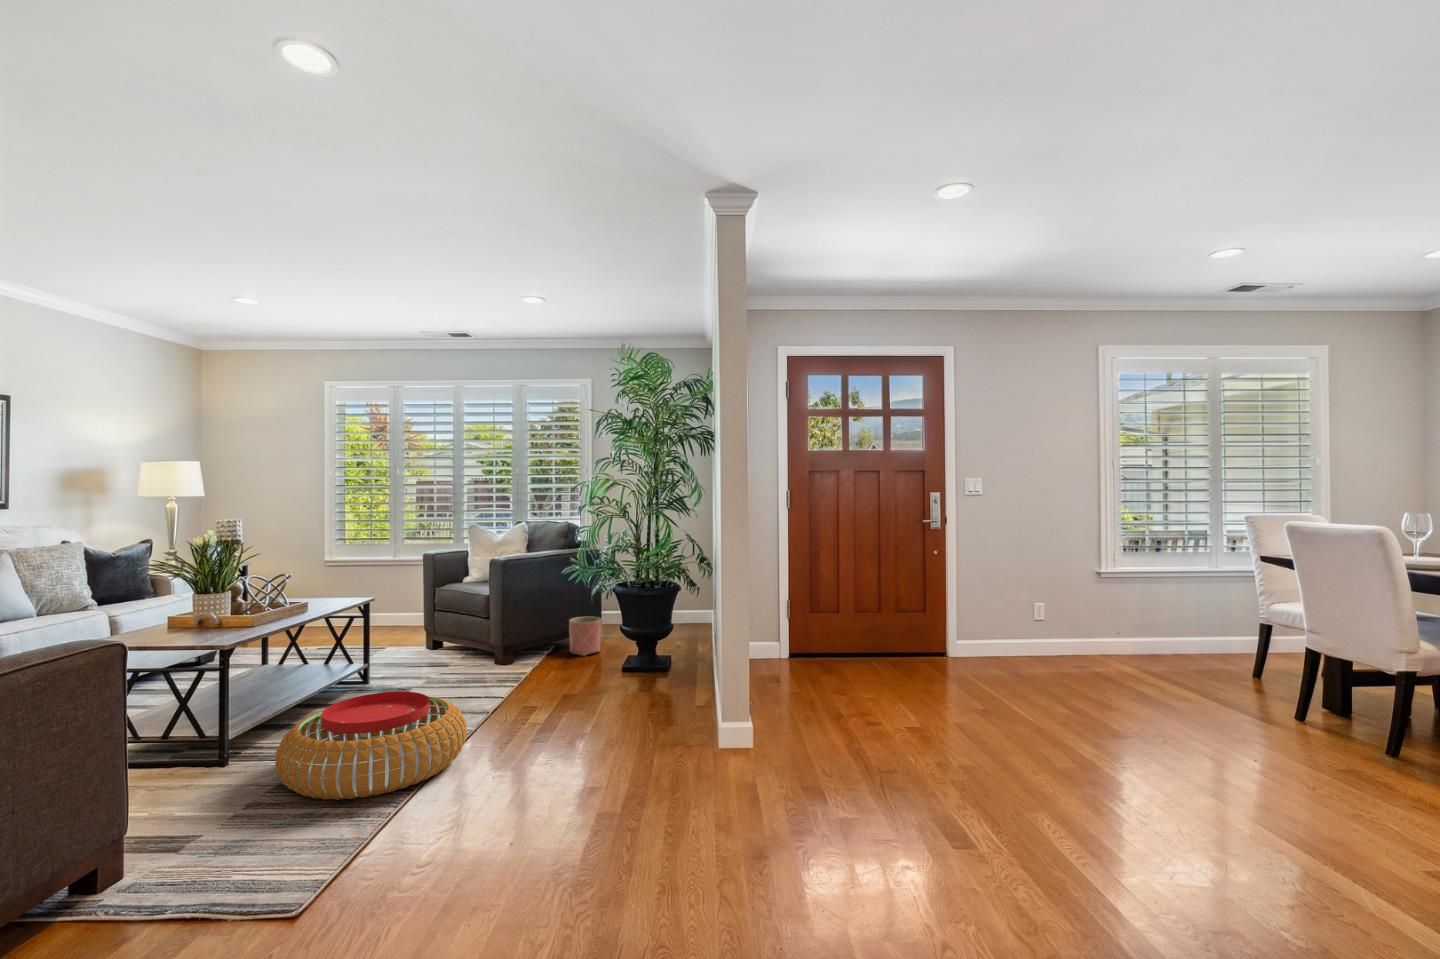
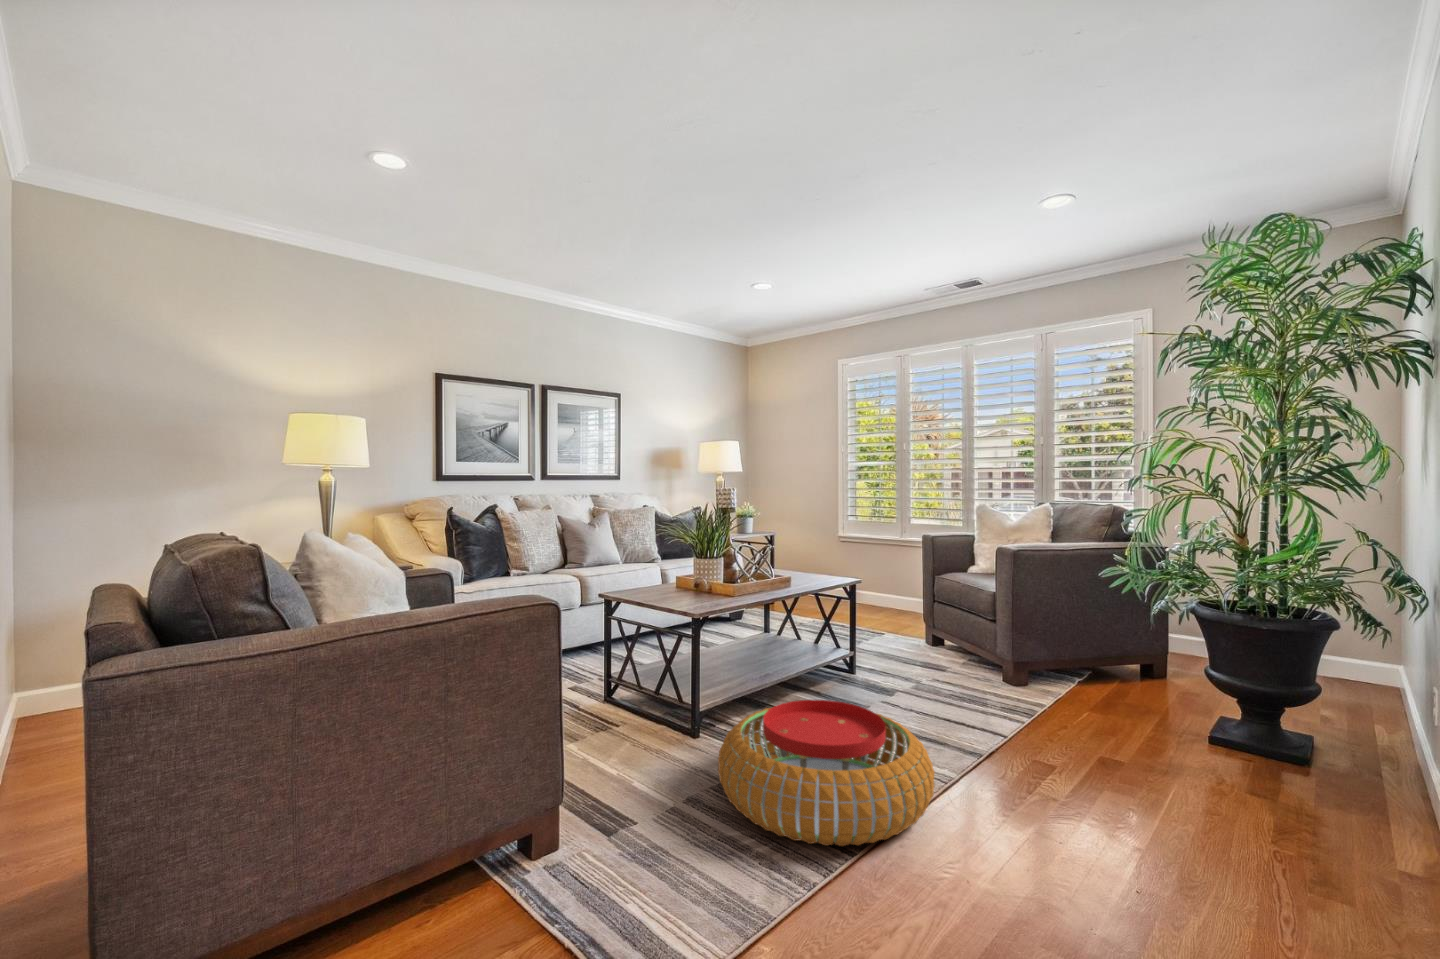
planter: present [569,617,601,656] -> none [1114,640,1170,700]

